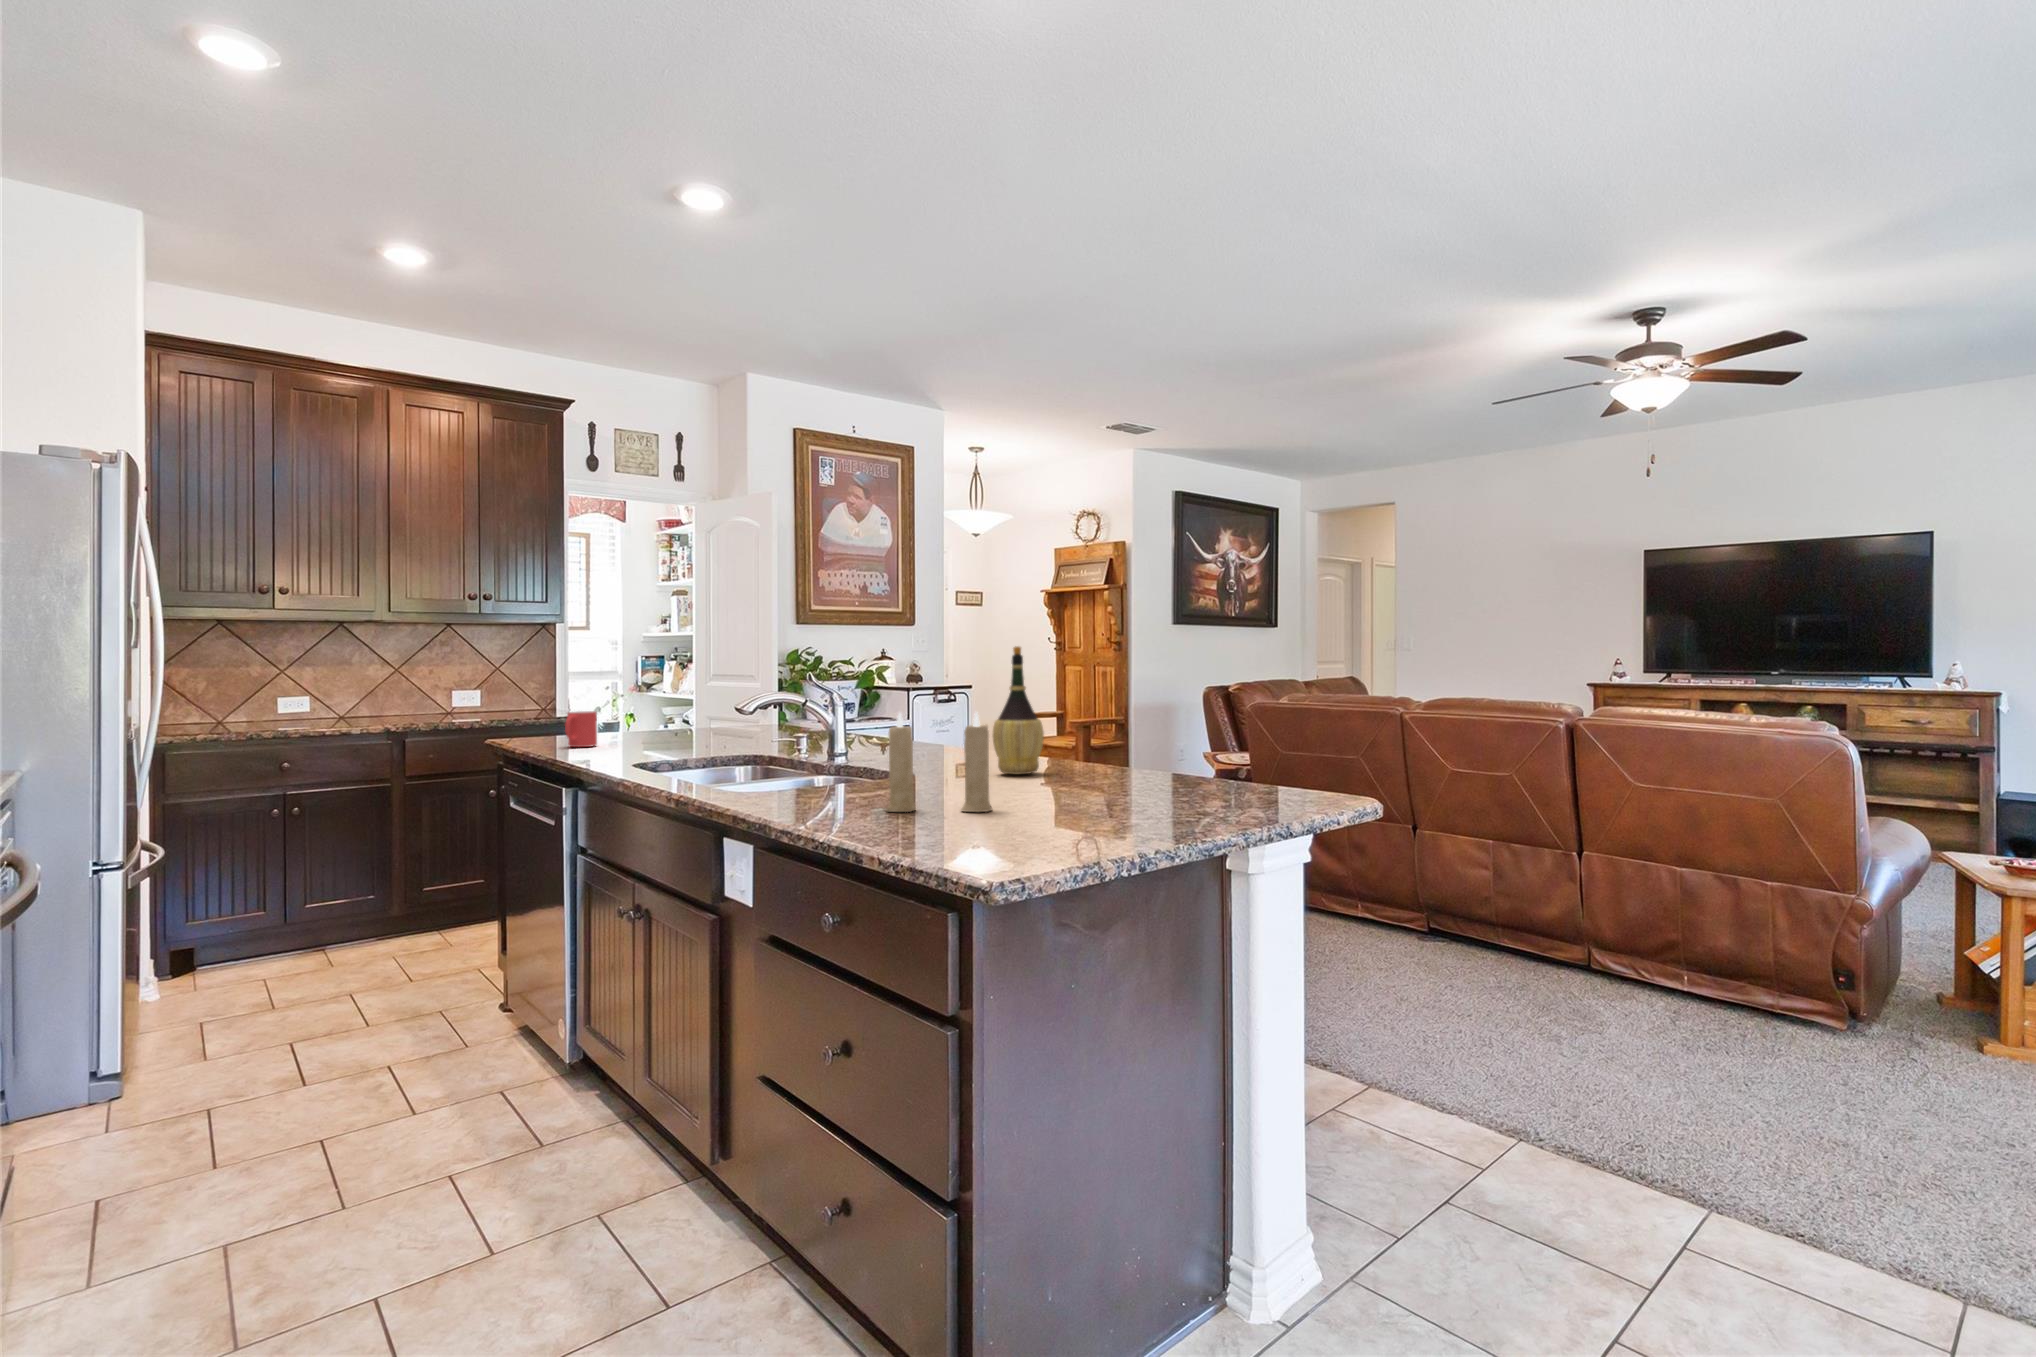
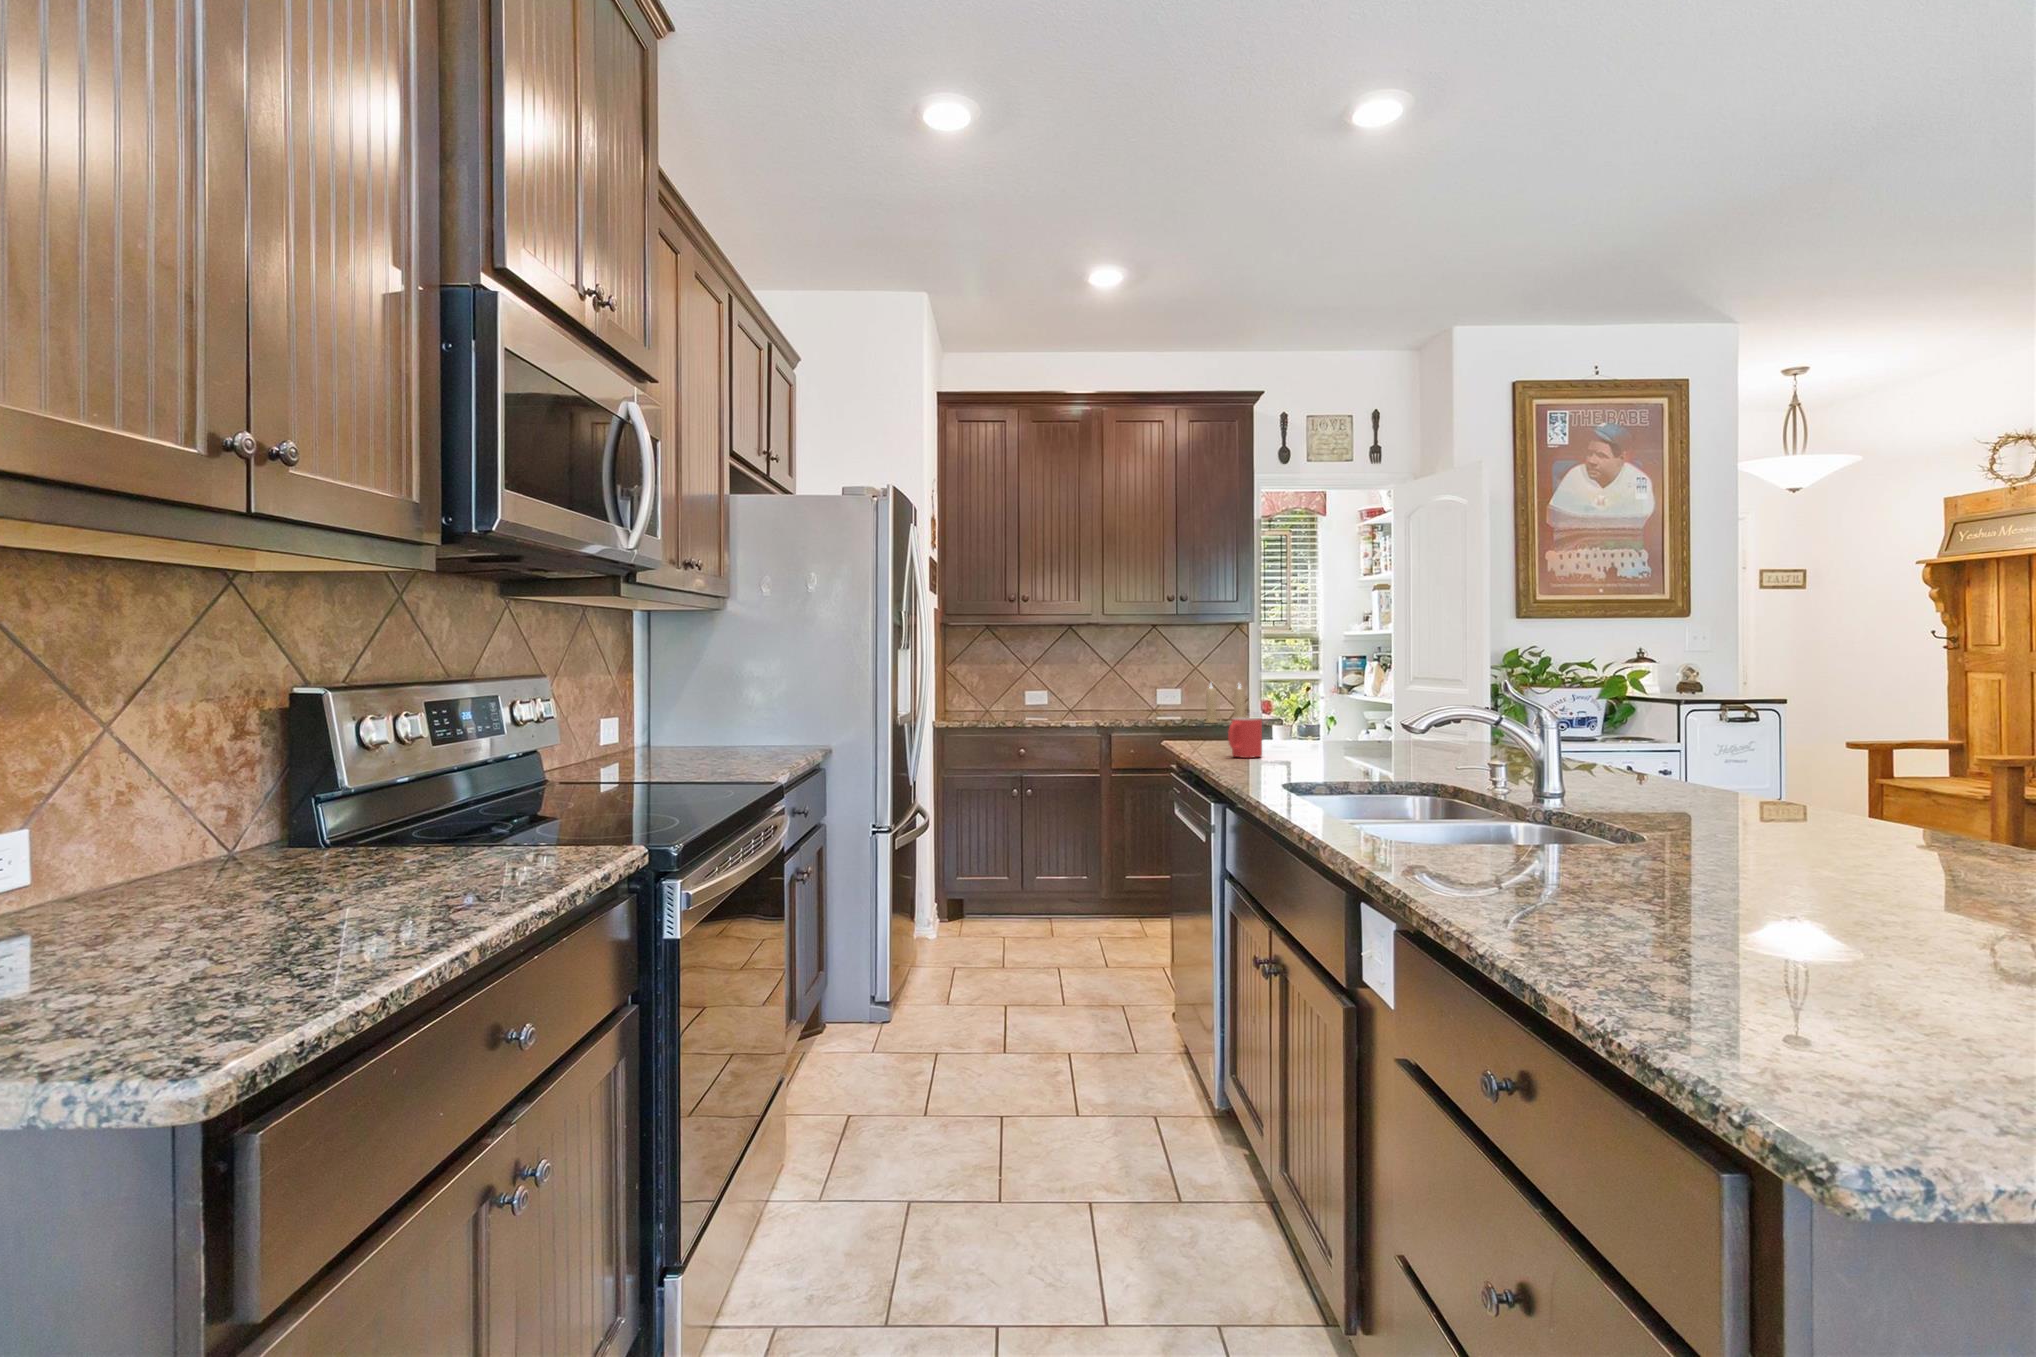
wine bottle: present [993,646,1044,774] -> none [1827,640,1941,858]
candle: present [886,712,992,812] -> present [1206,684,1245,723]

